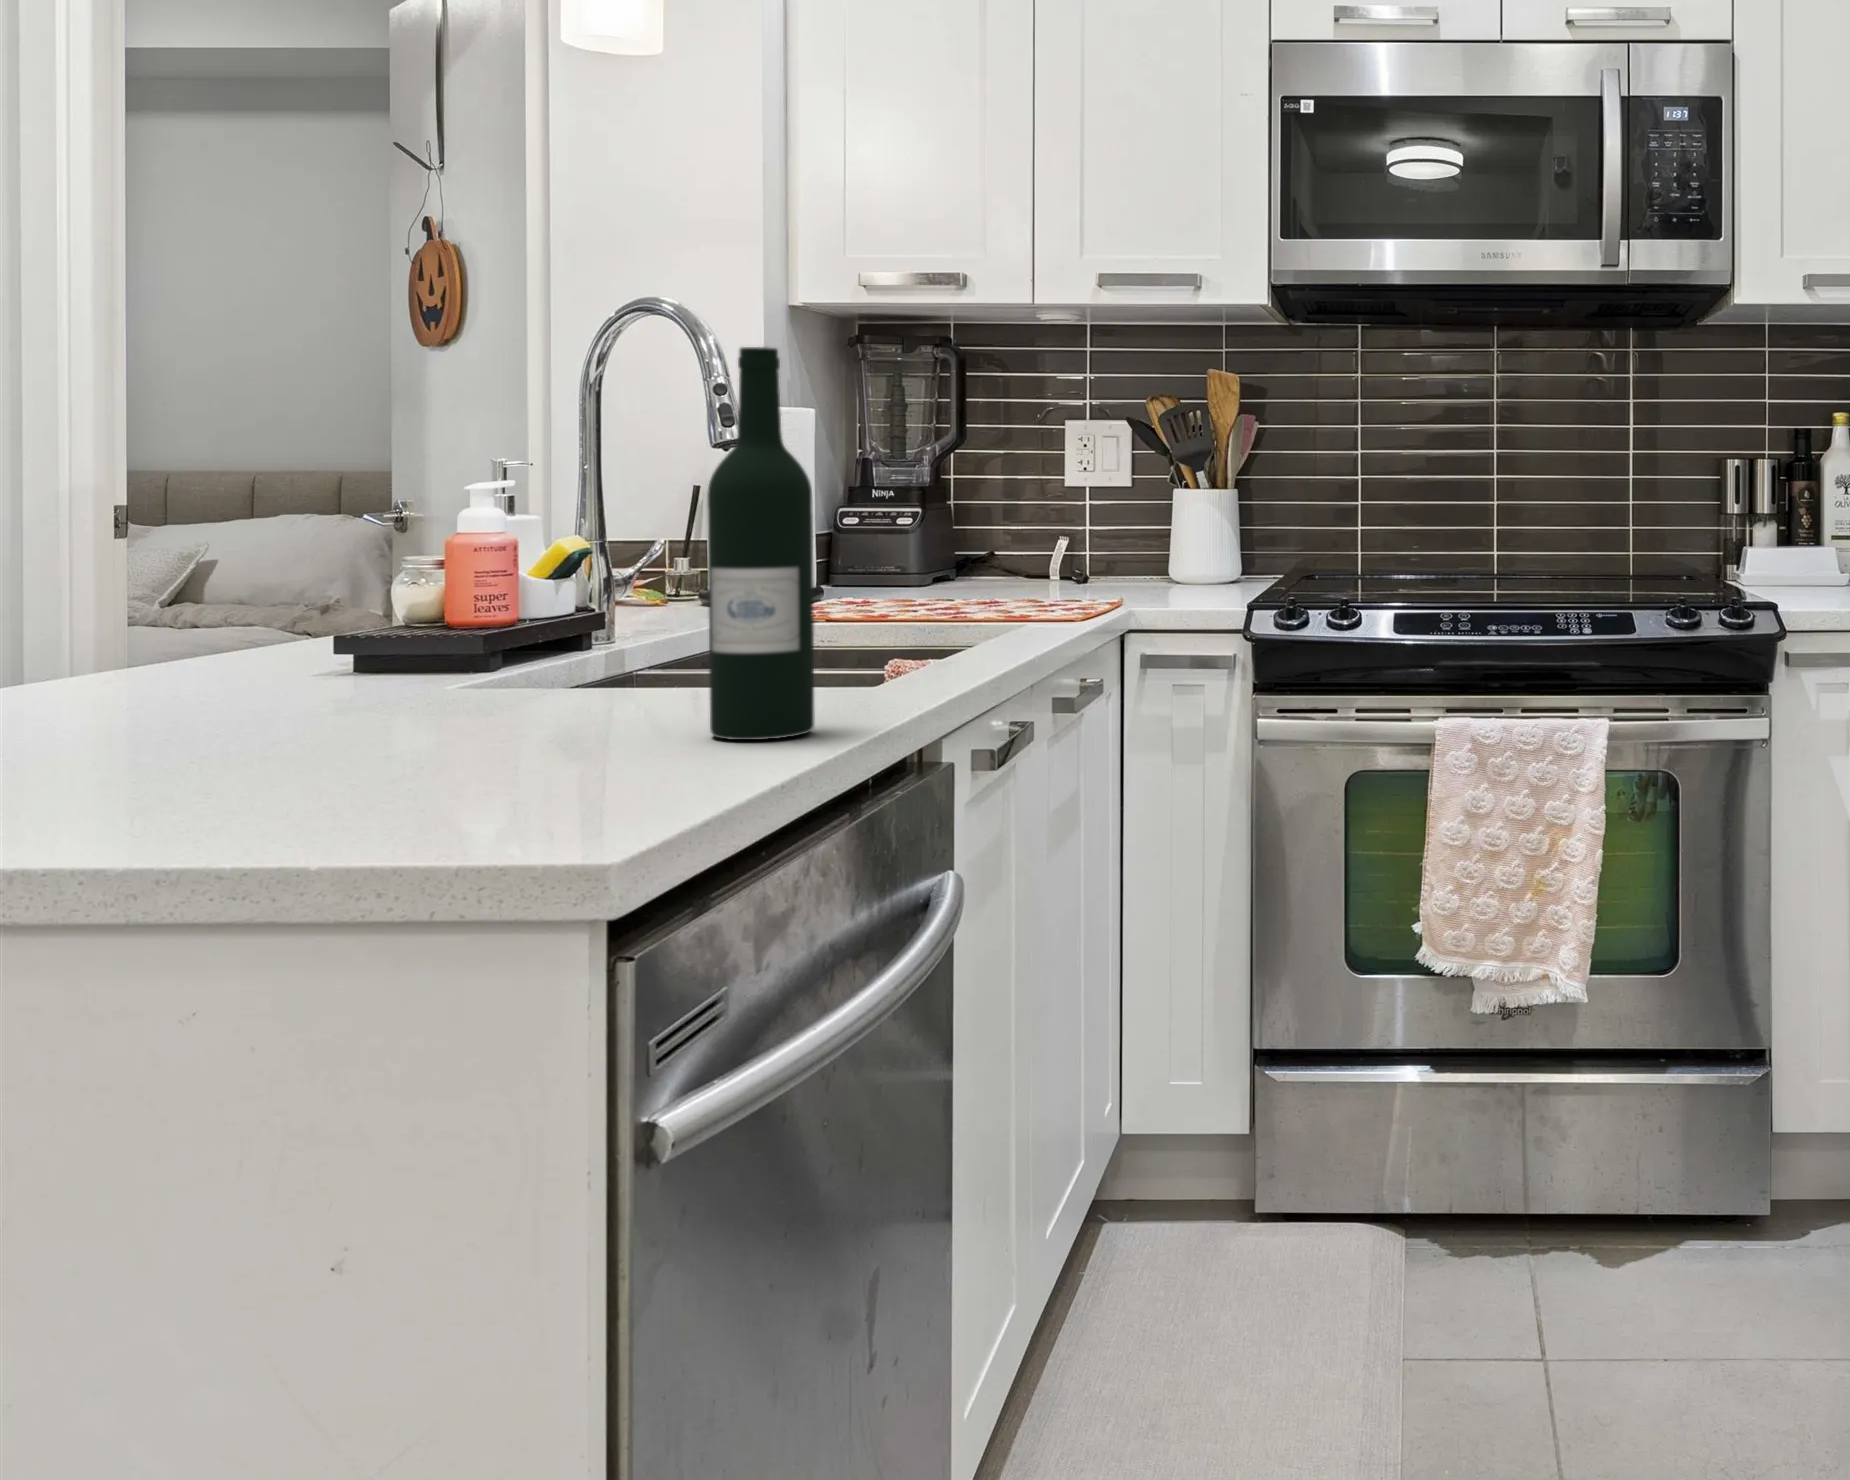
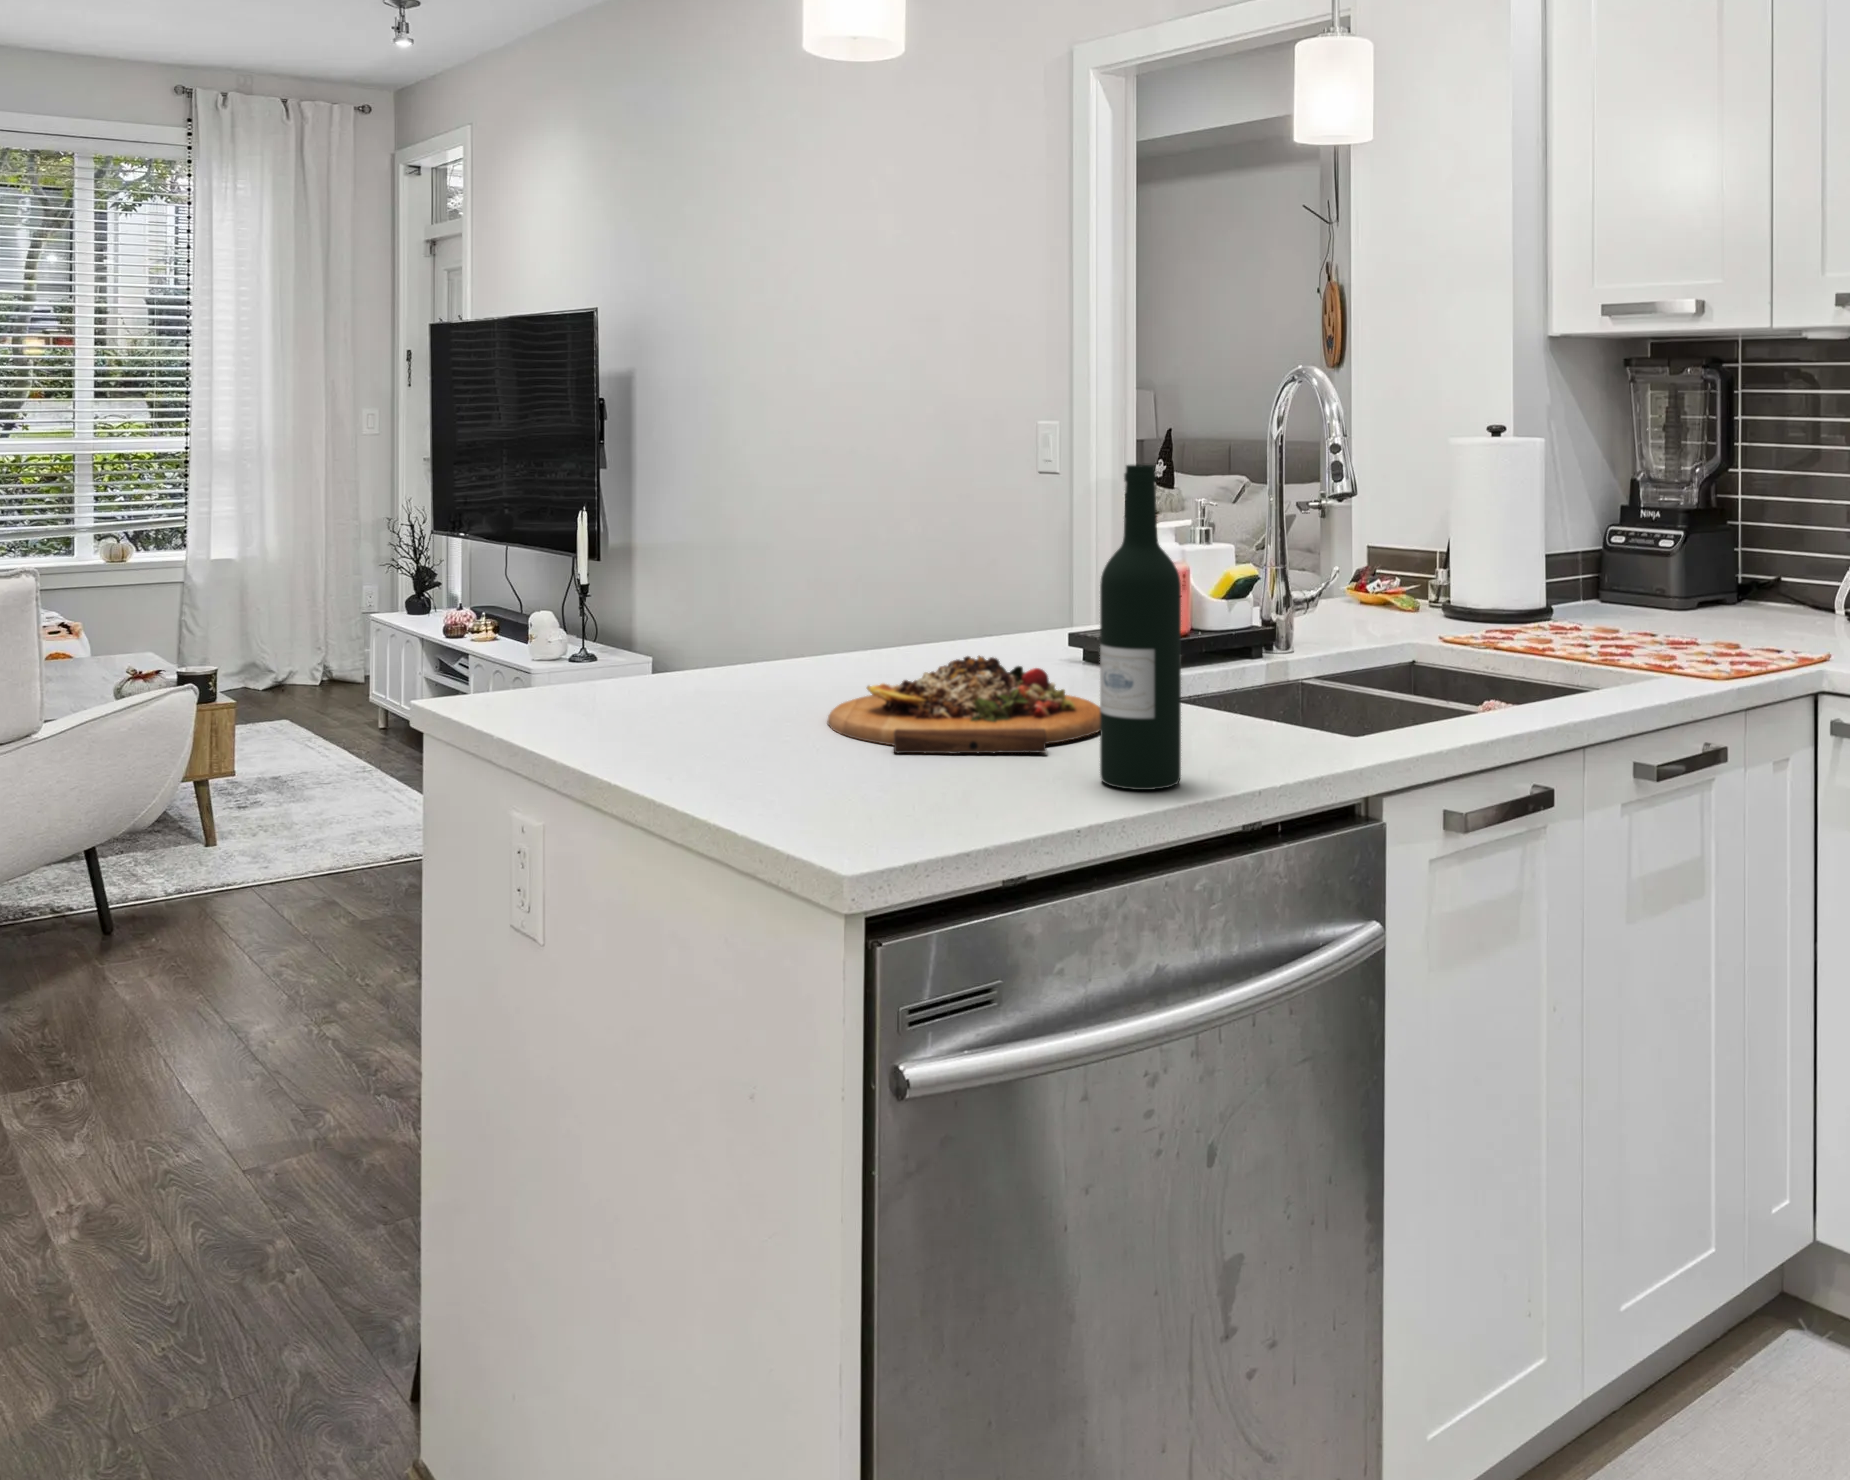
cutting board: none [127,630,594,754] -> present [827,656,1100,754]

